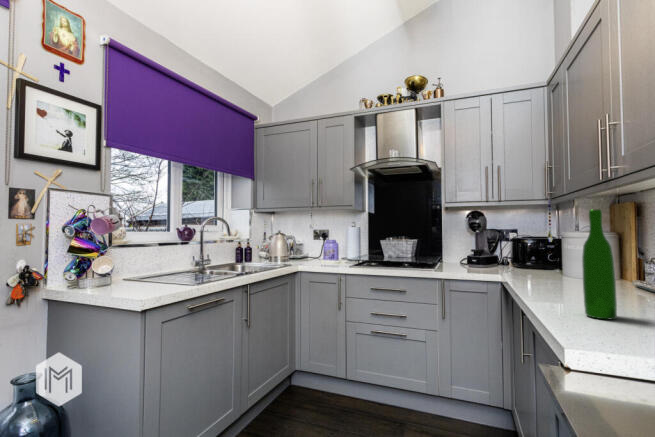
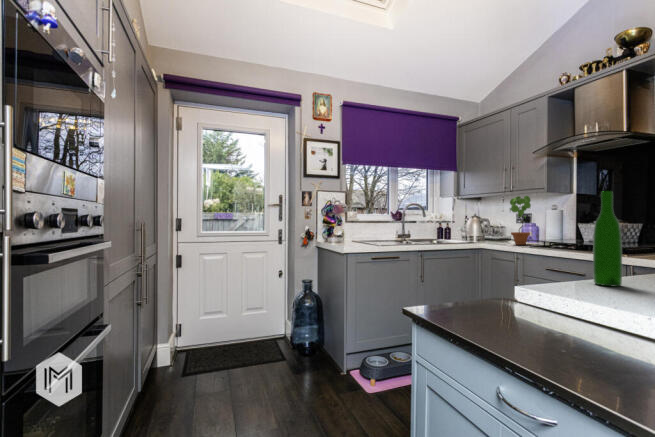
potted plant: none [324,212,345,263] -> present [510,196,531,245]

